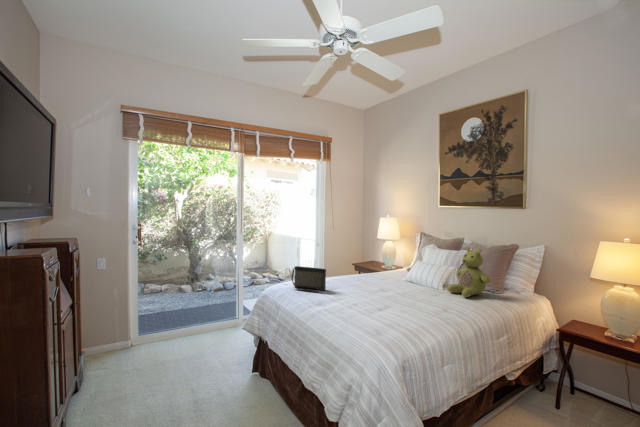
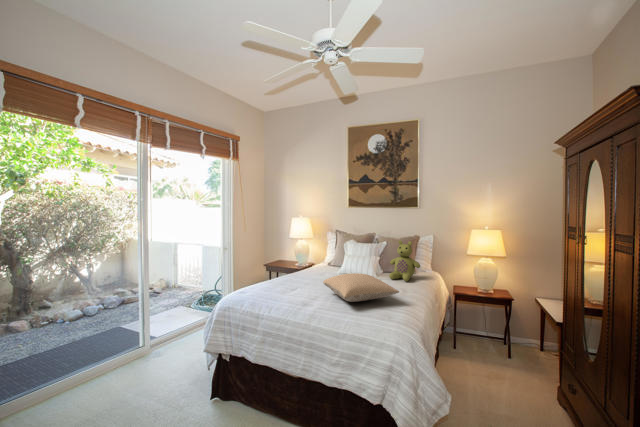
handbag: present [291,266,326,292] -> none [264,273,303,299]
pillow: none [341,275,410,306] -> present [323,273,399,302]

